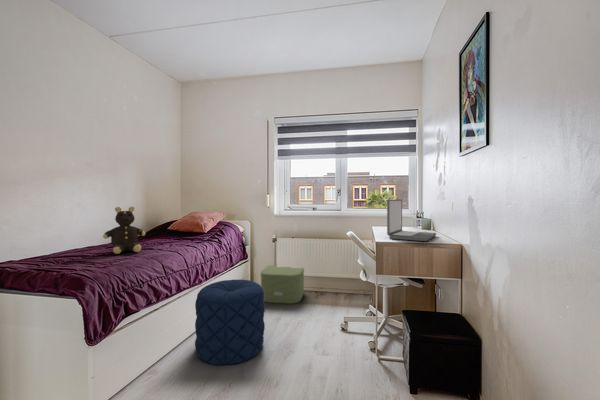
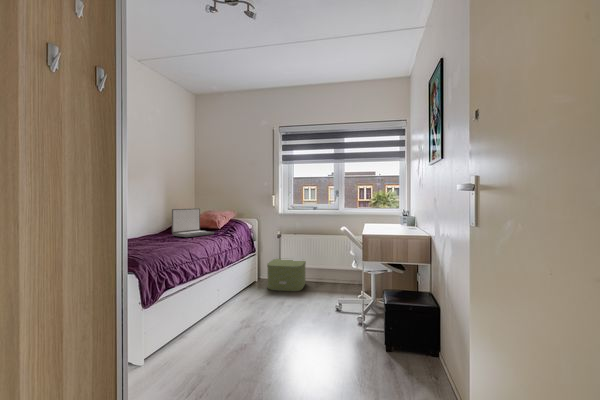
laptop: present [387,199,436,241] -> present [172,208,214,237]
teddy bear: present [103,207,145,254] -> none [139,206,172,245]
pouf: present [195,279,265,365] -> none [216,267,272,332]

